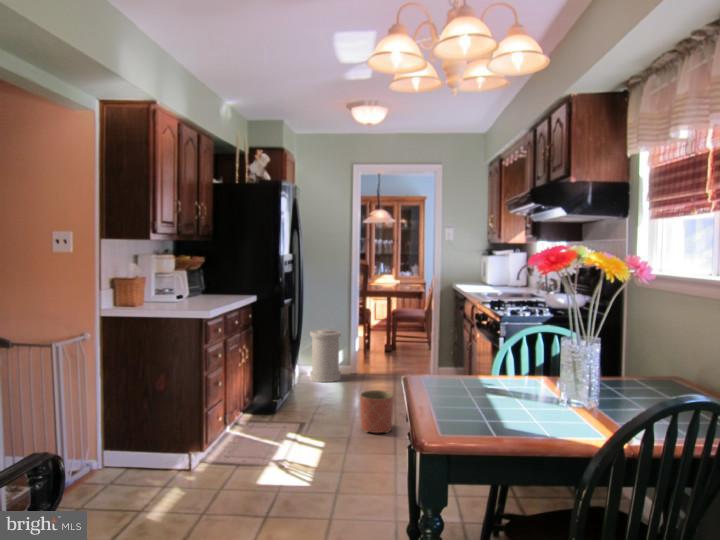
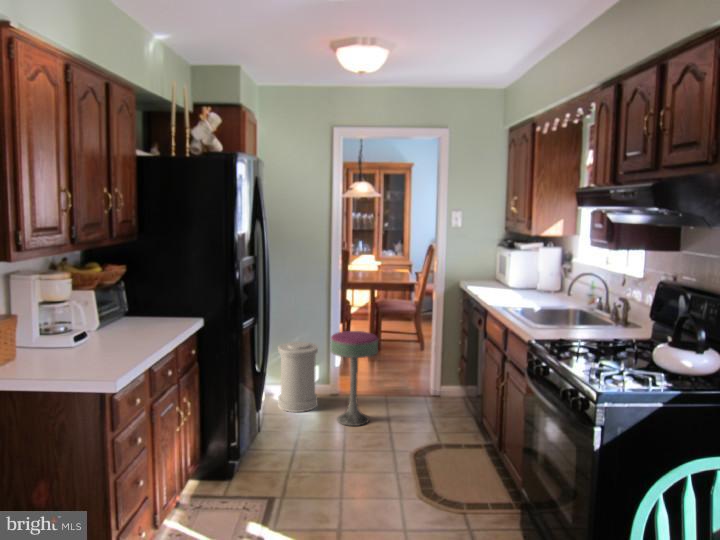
bar stool: none [350,318,387,390] -> present [330,331,378,426]
planter: present [360,390,394,433] -> none [351,453,399,519]

